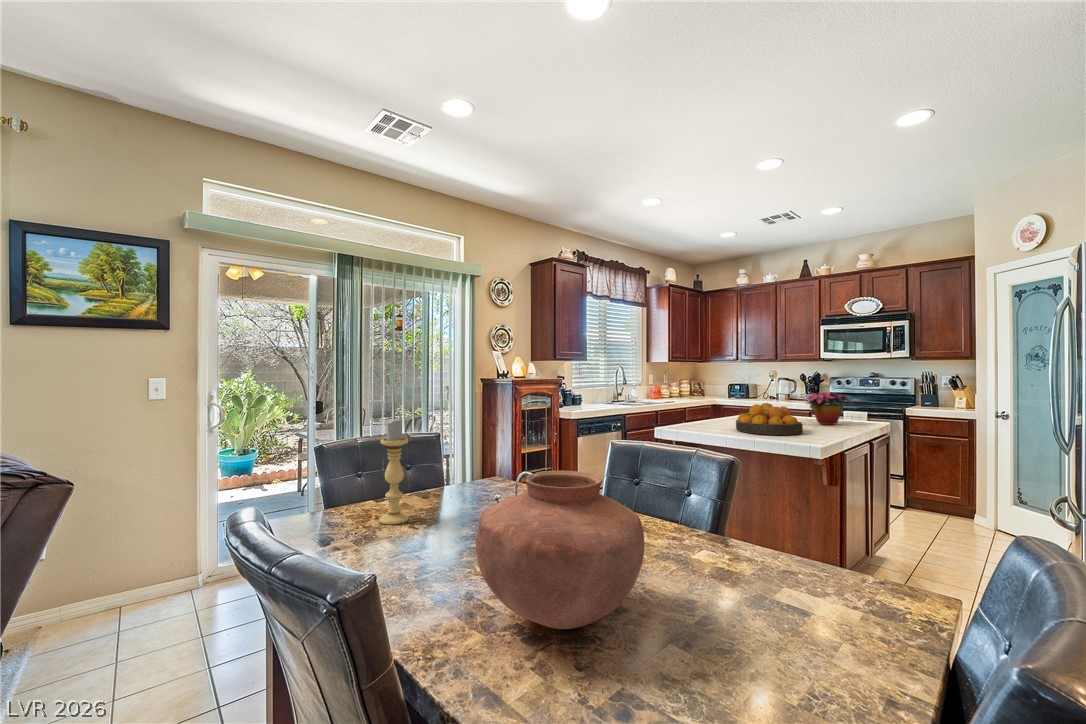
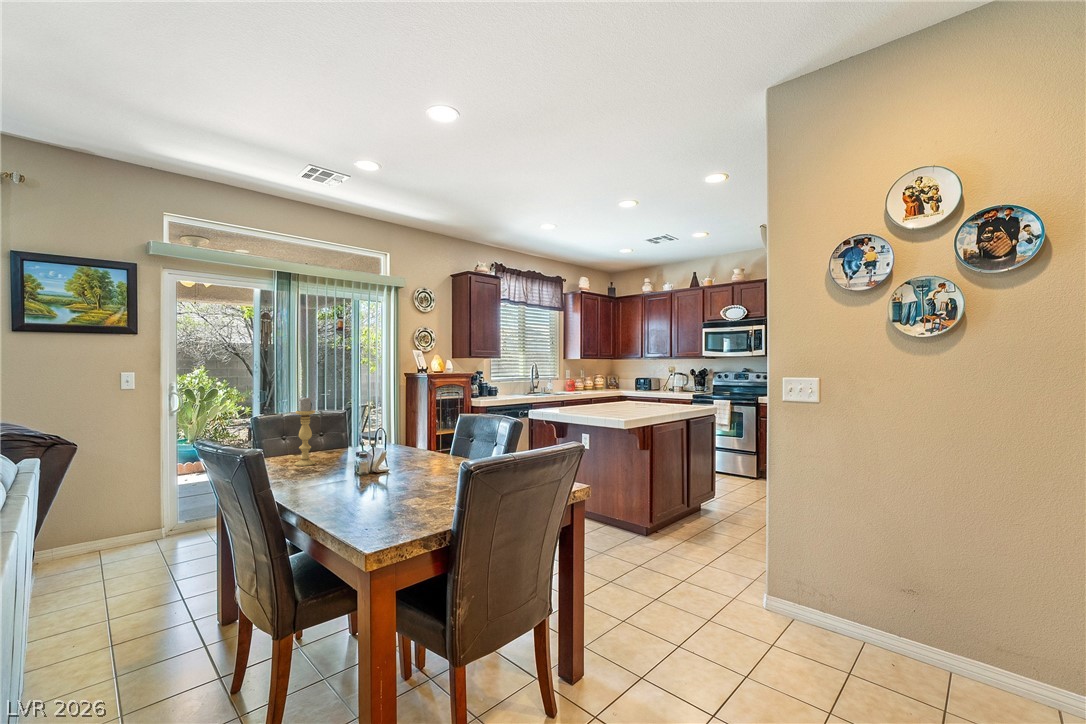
flower arrangement: present [806,392,851,425] -> none [643,382,681,407]
fruit bowl: present [736,403,803,435] -> none [586,390,631,413]
vase: present [476,471,644,629] -> none [330,419,424,495]

